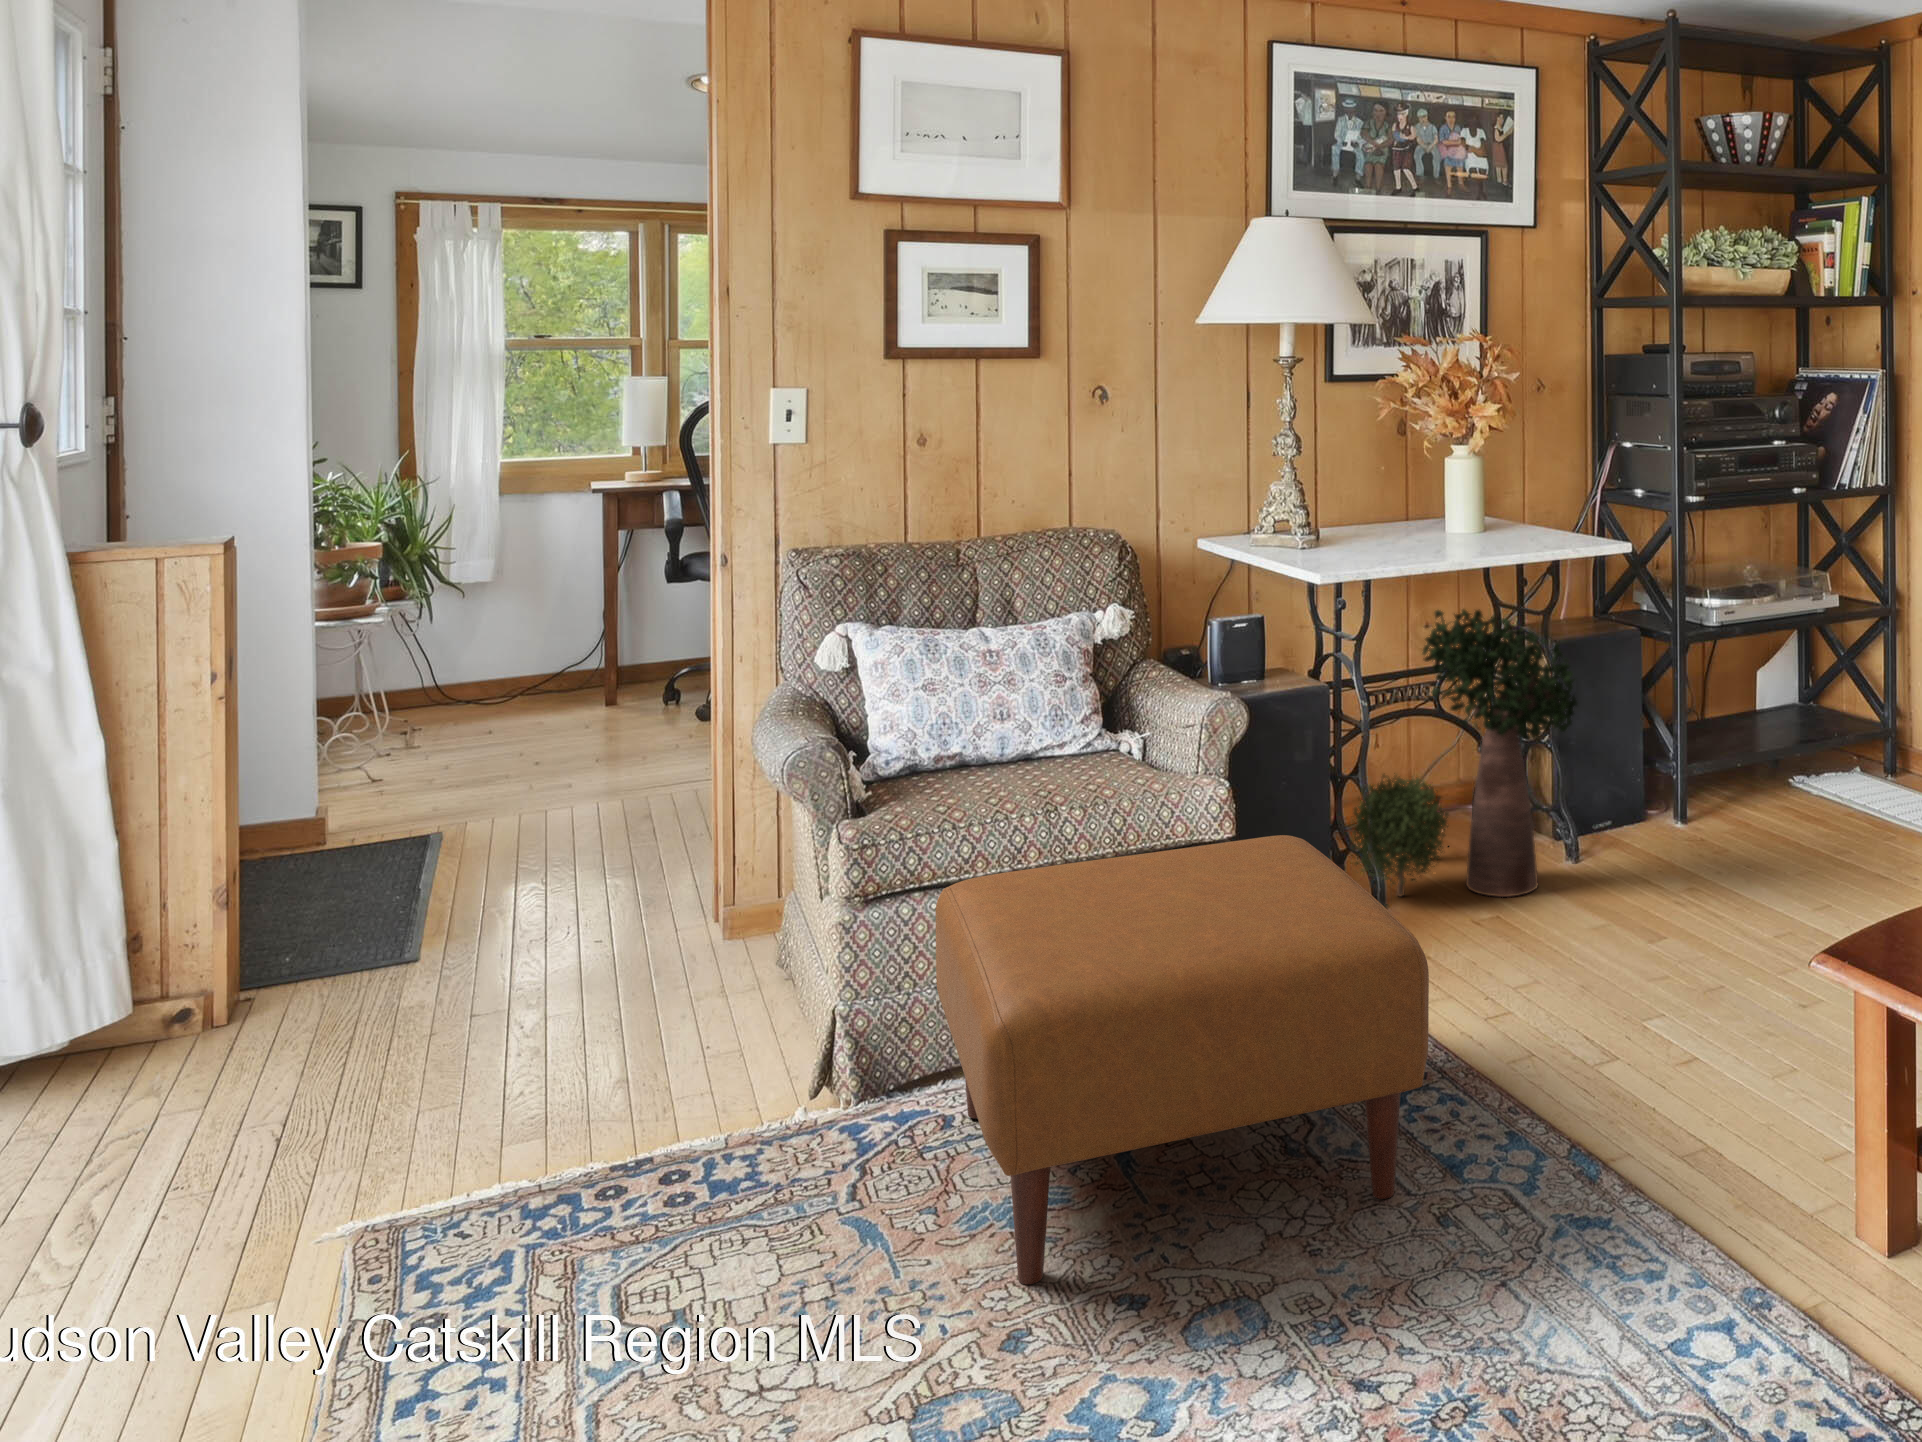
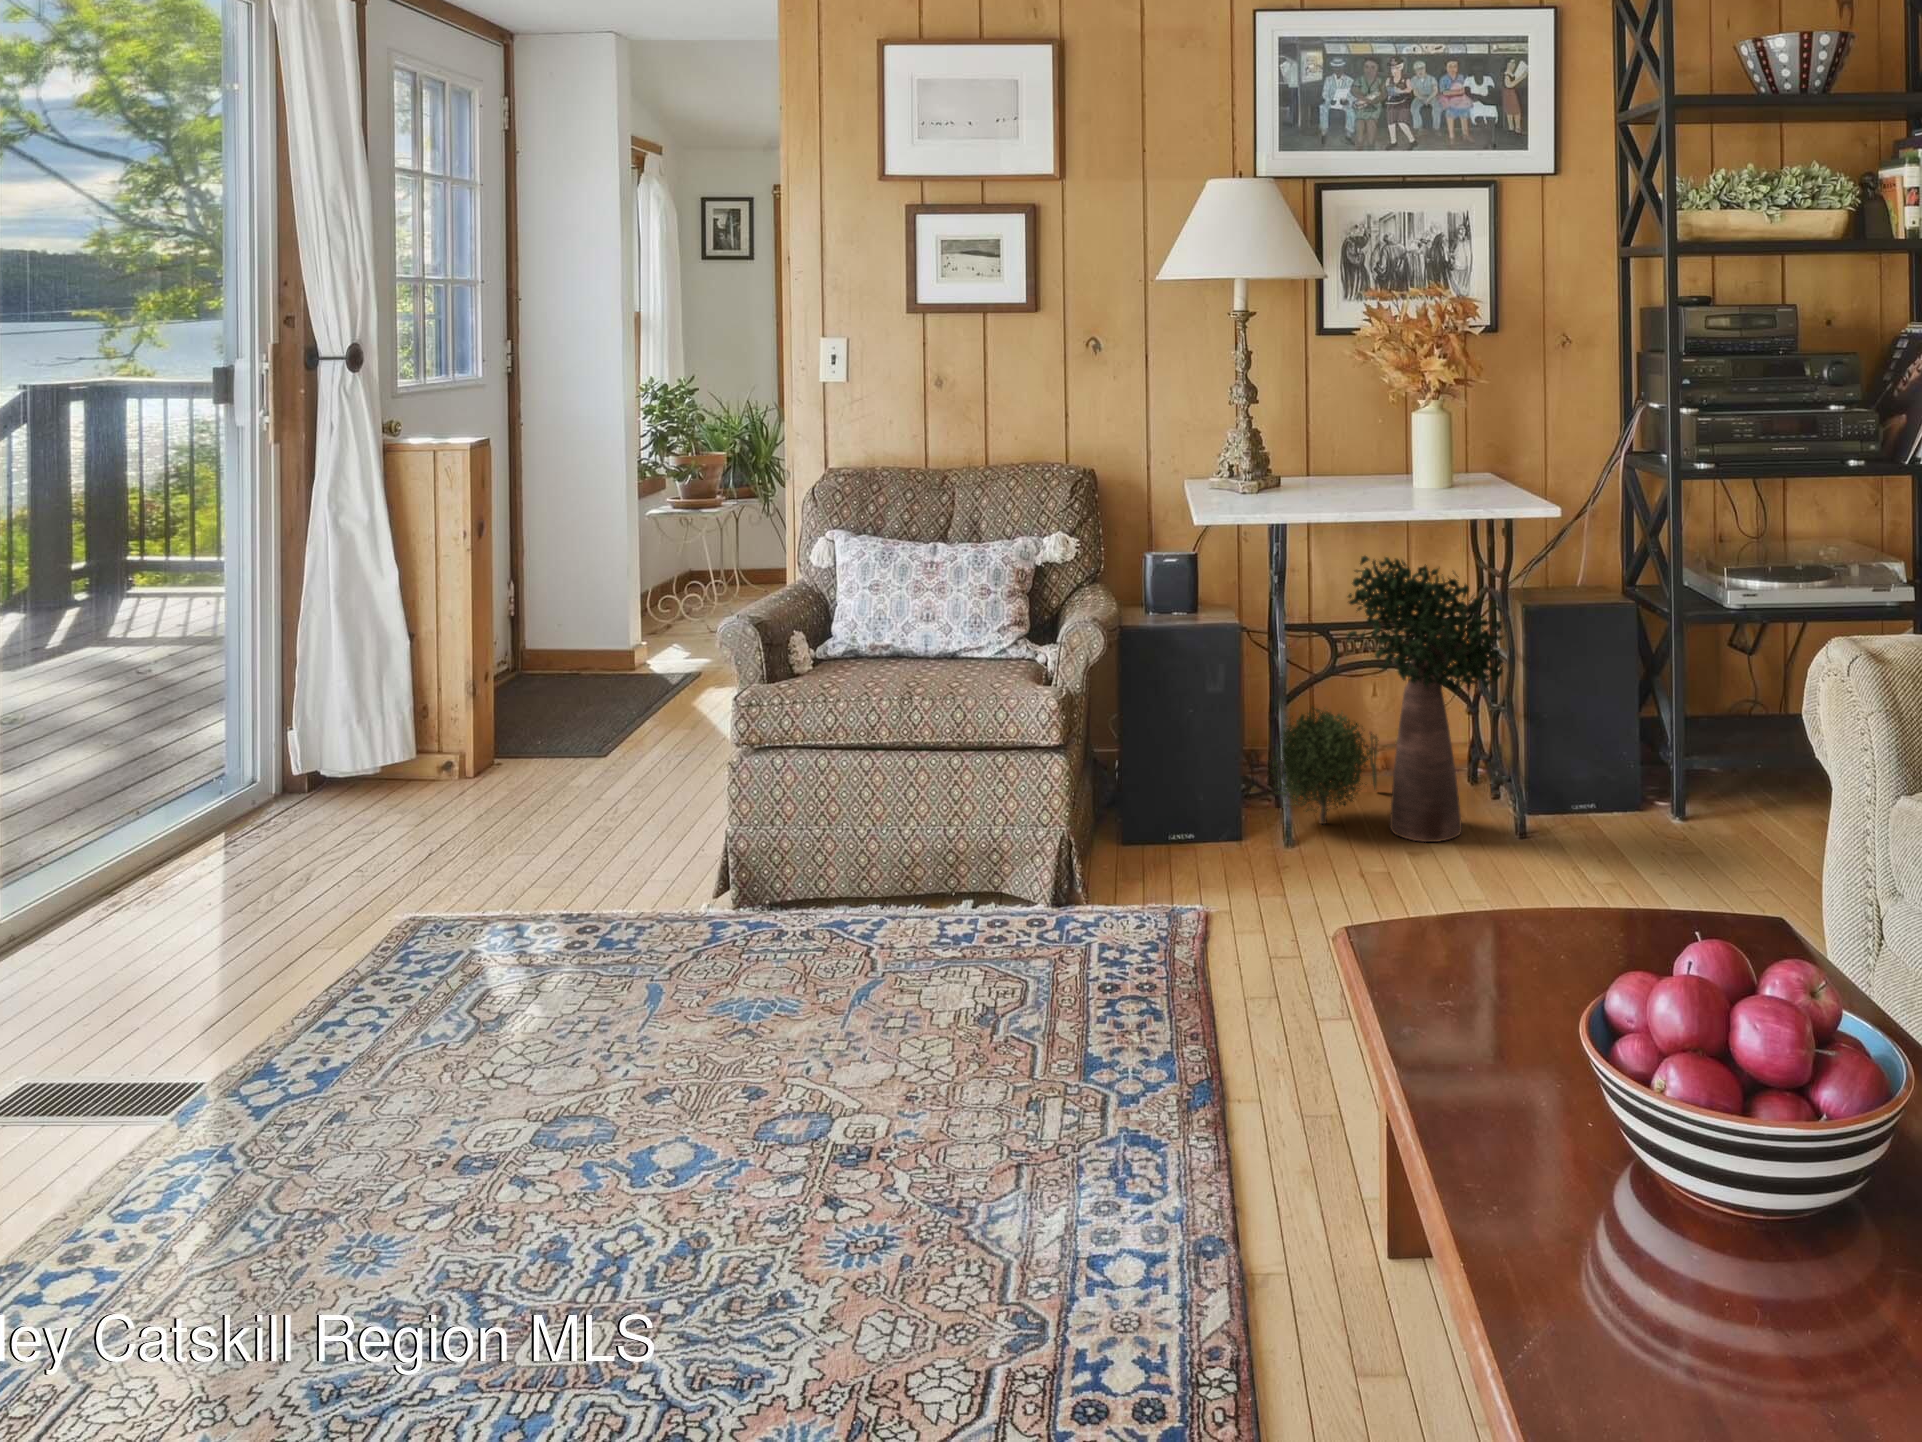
ottoman: present [936,835,1429,1284] -> none [666,745,1096,1080]

